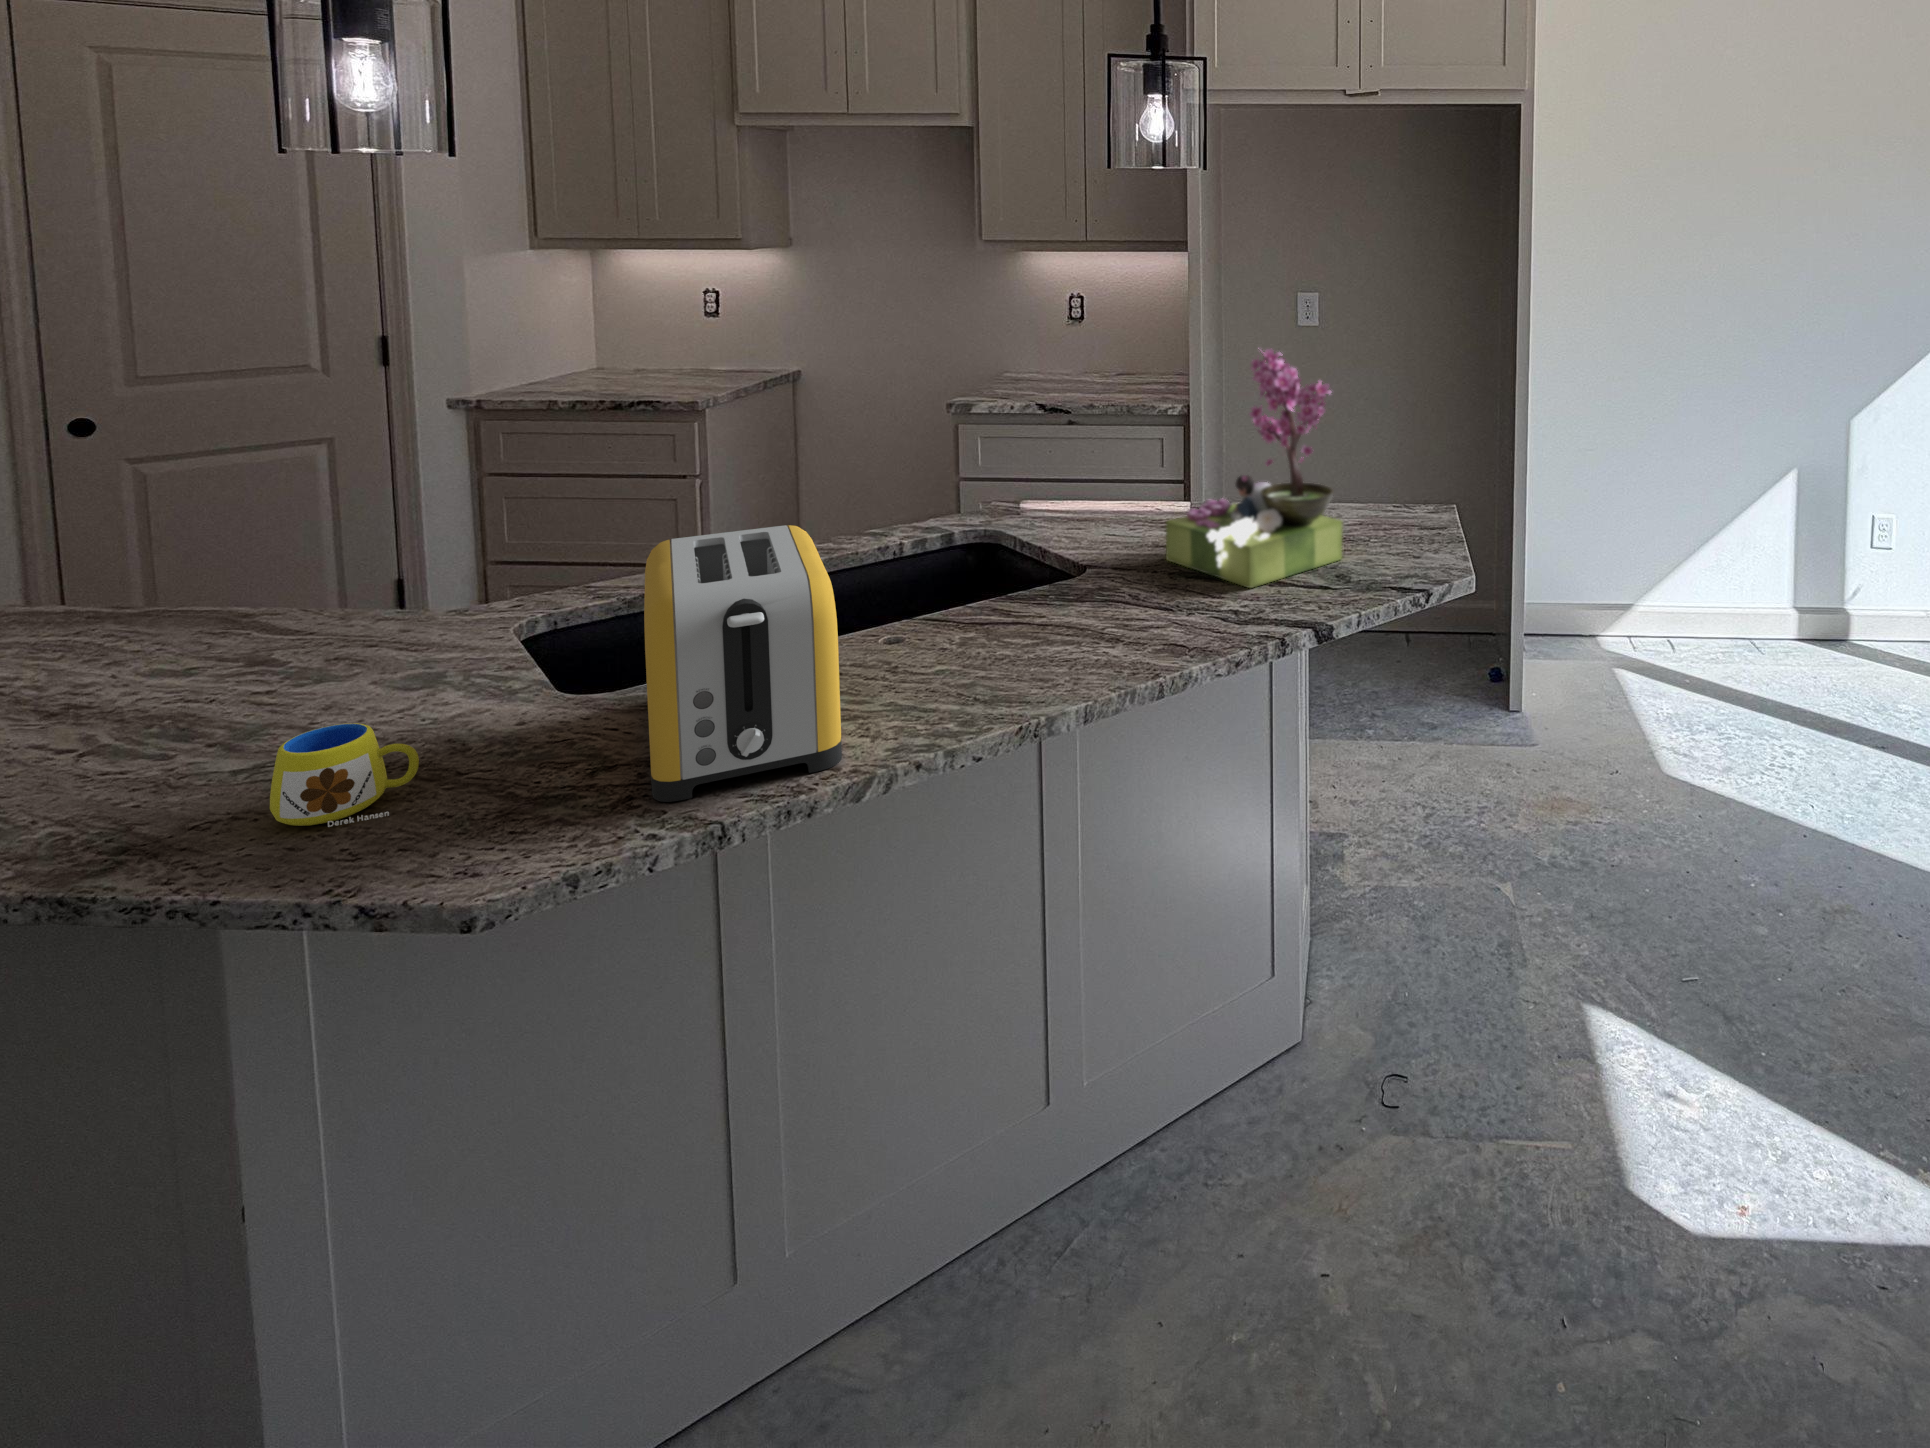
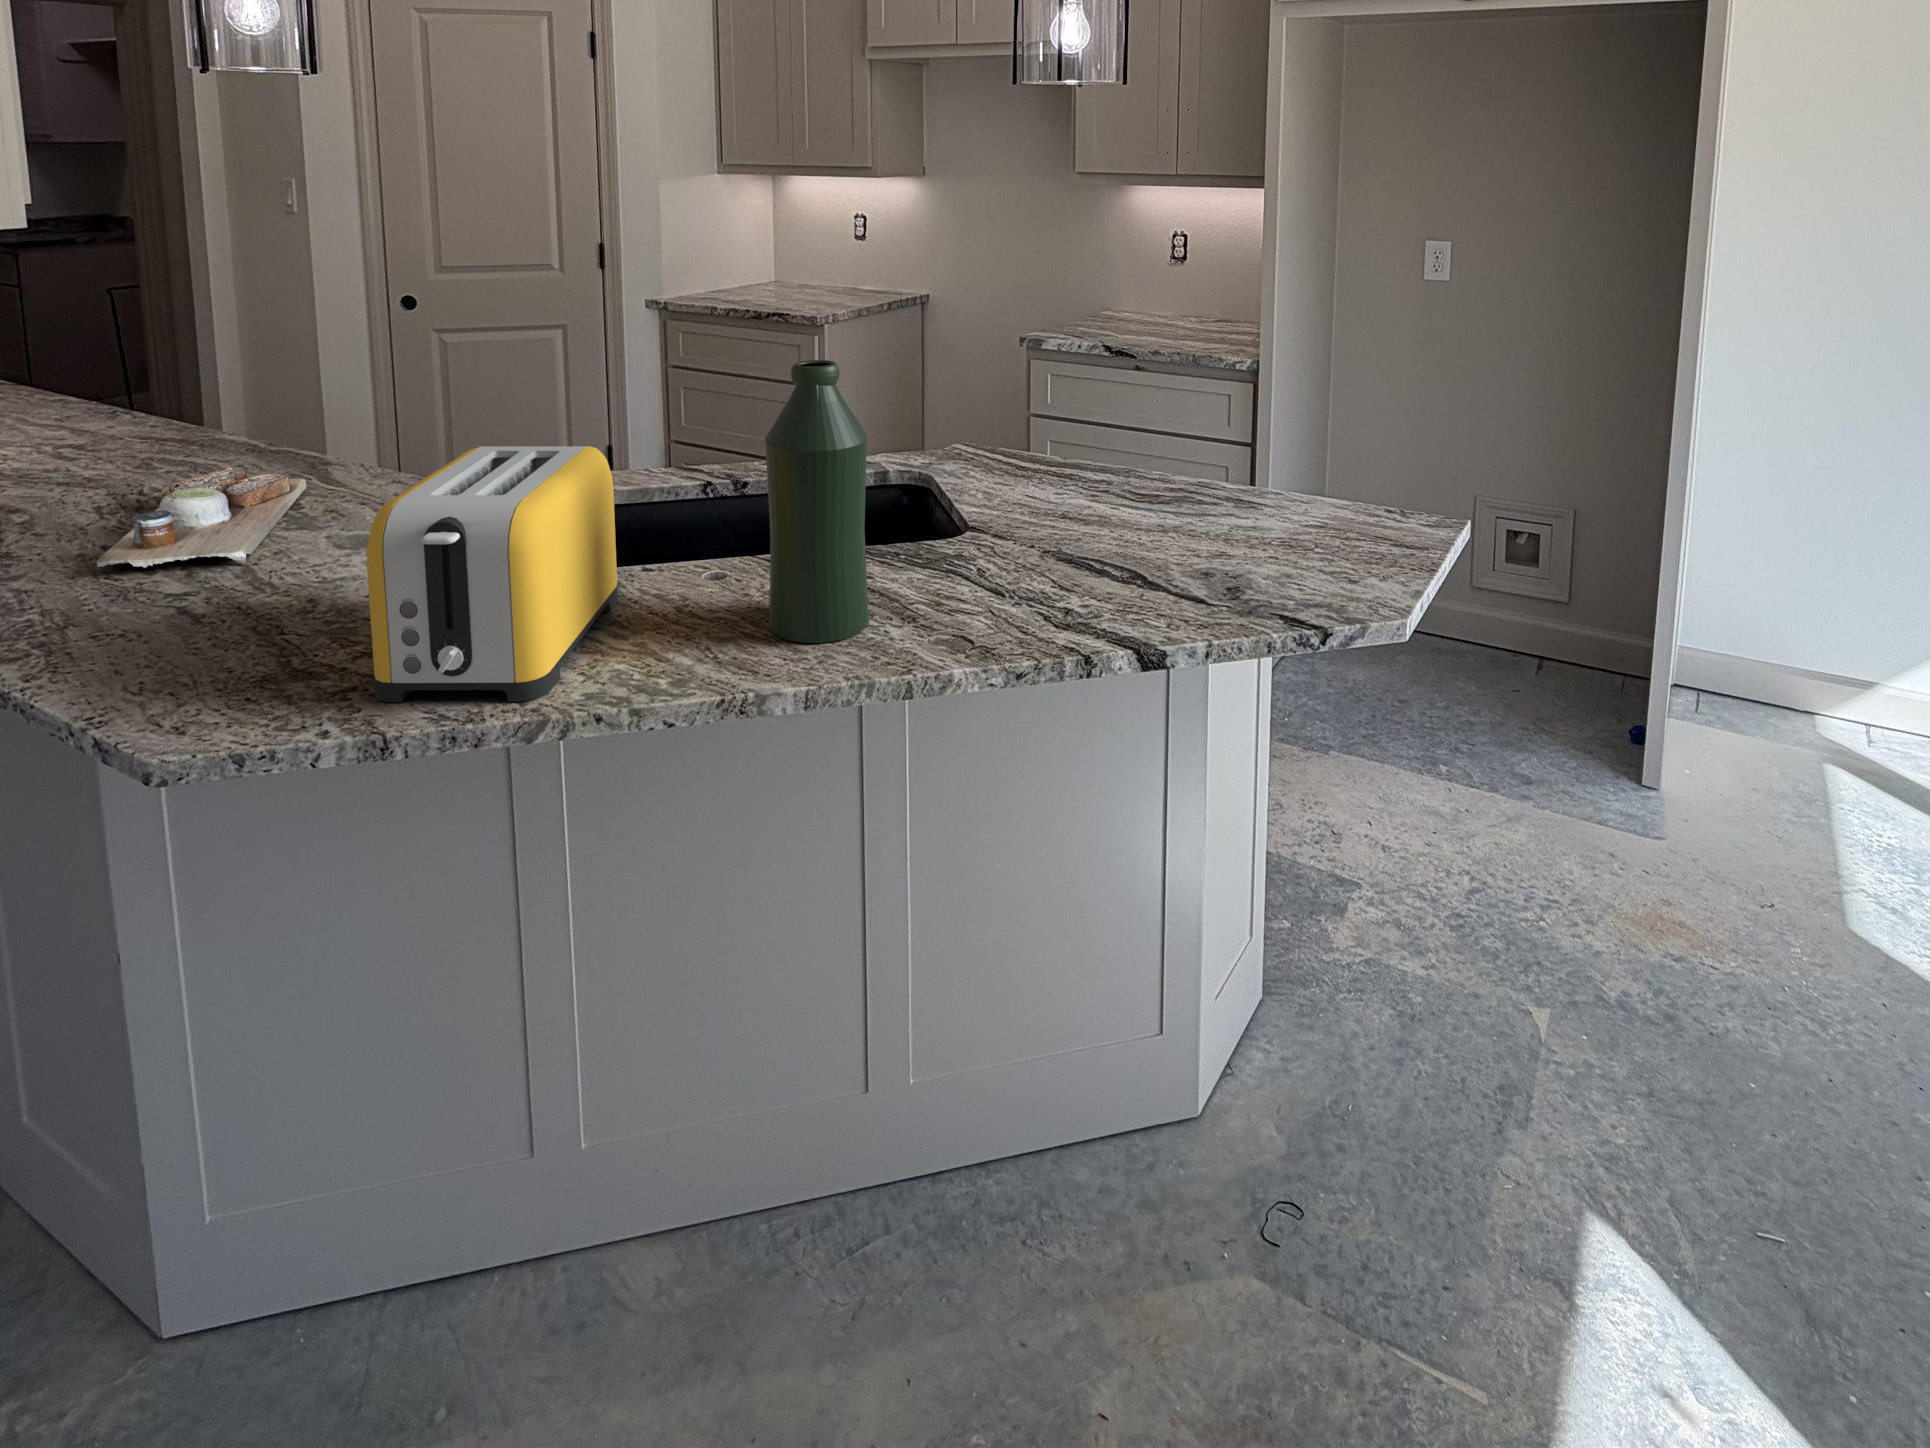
flower arrangement: present [1166,349,1342,588] -> none [1056,297,1256,587]
bottle: none [984,417,1081,674] -> present [765,360,869,643]
cutting board: none [62,627,288,771] -> present [91,467,306,570]
mug: present [270,723,419,827] -> none [138,572,247,660]

